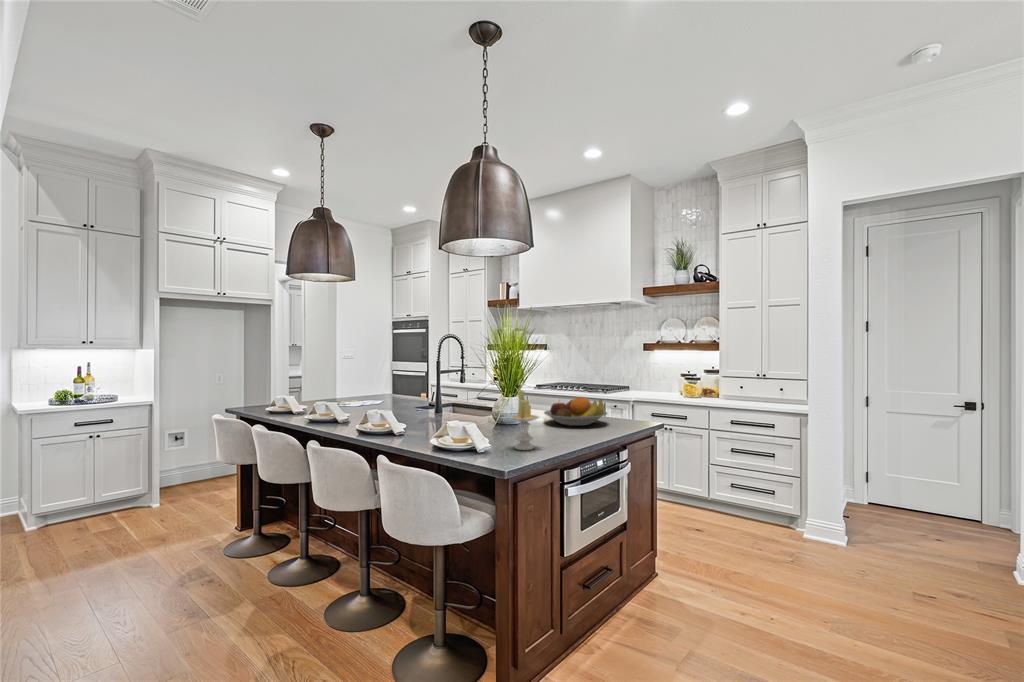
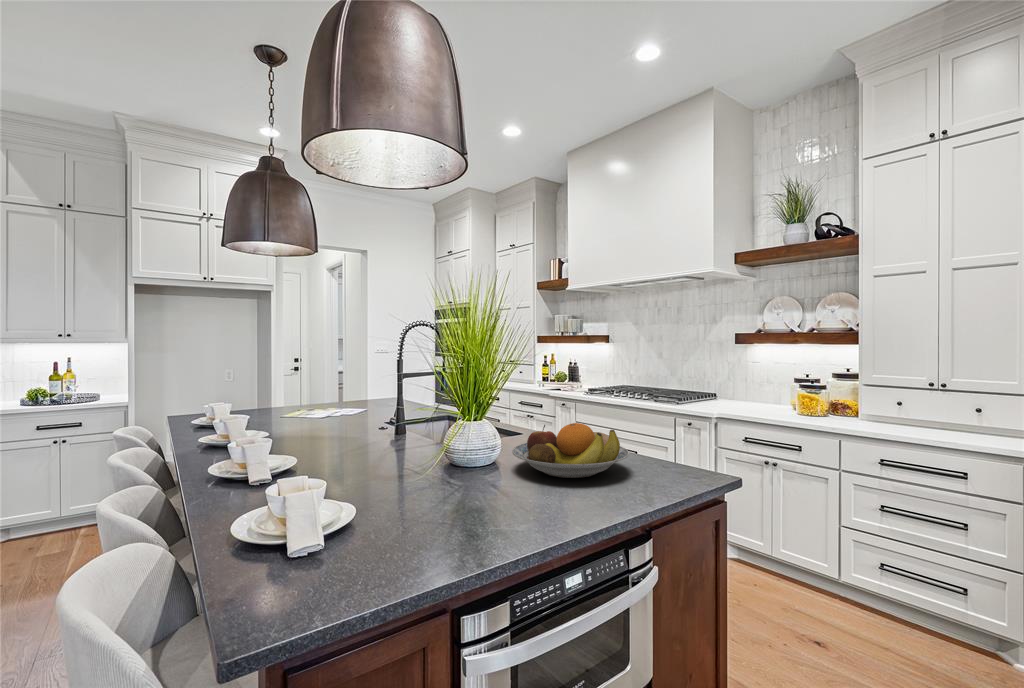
candle: present [510,390,539,450] -> none [338,417,409,562]

